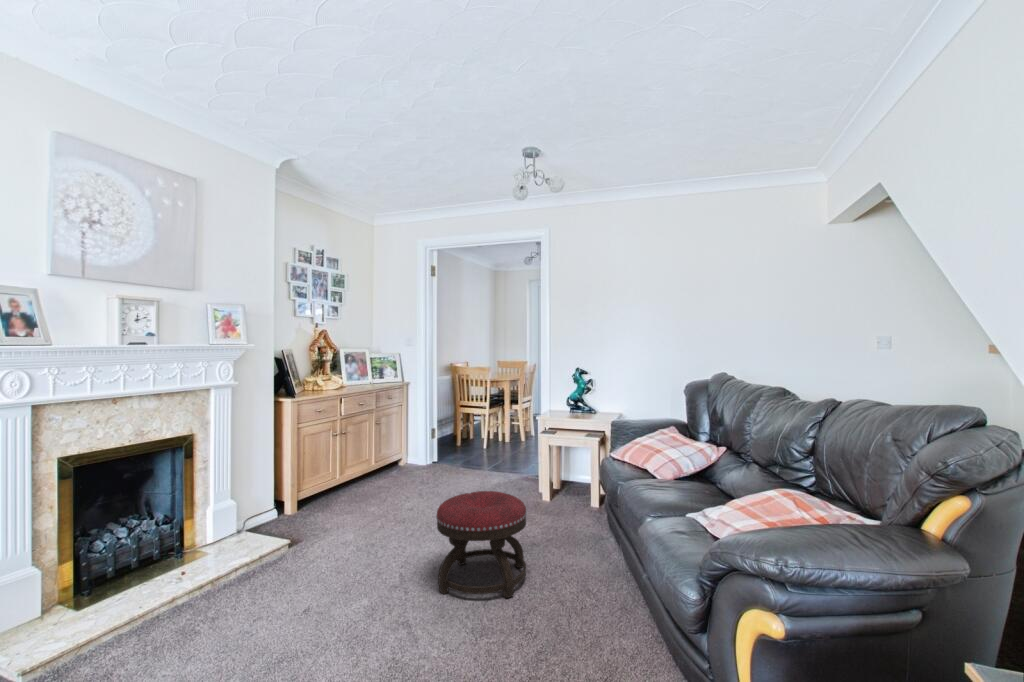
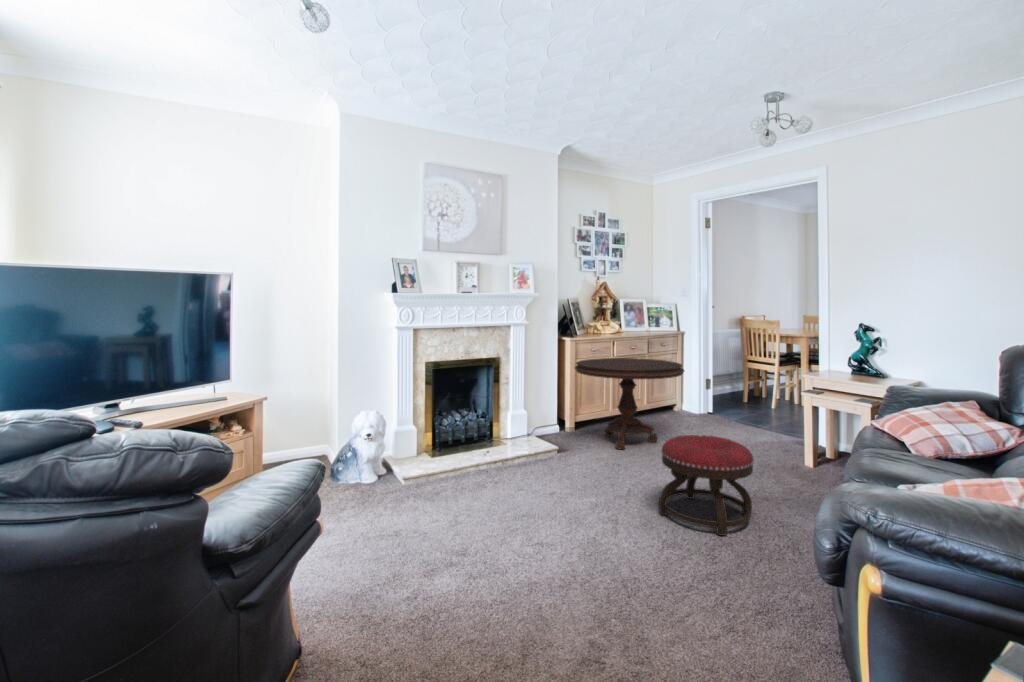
side table: none [300,415,428,525] -> present [575,358,684,449]

